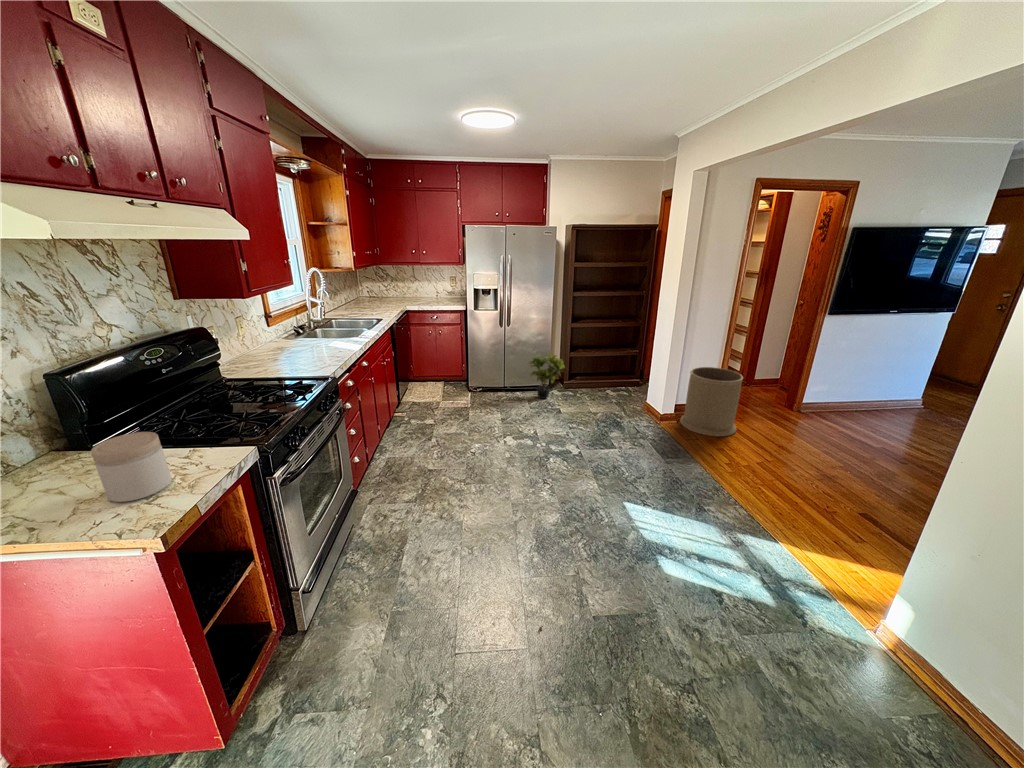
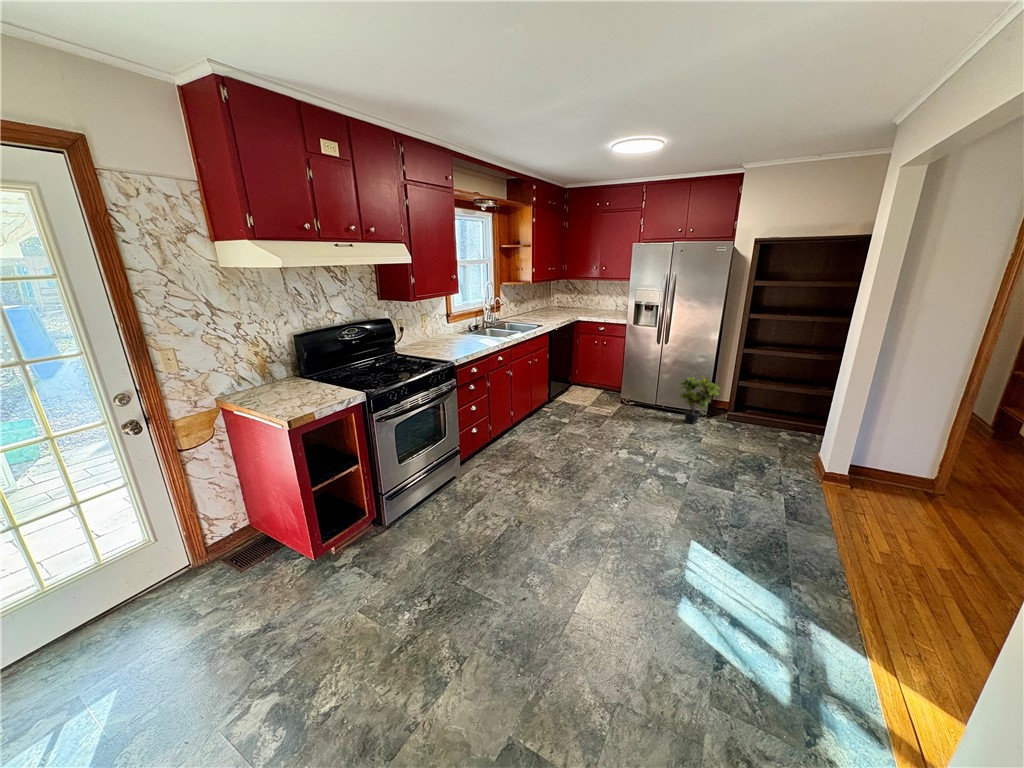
trash can: present [680,367,743,436] -> none [852,423,965,523]
jar: present [91,432,172,502] -> none [283,370,318,404]

